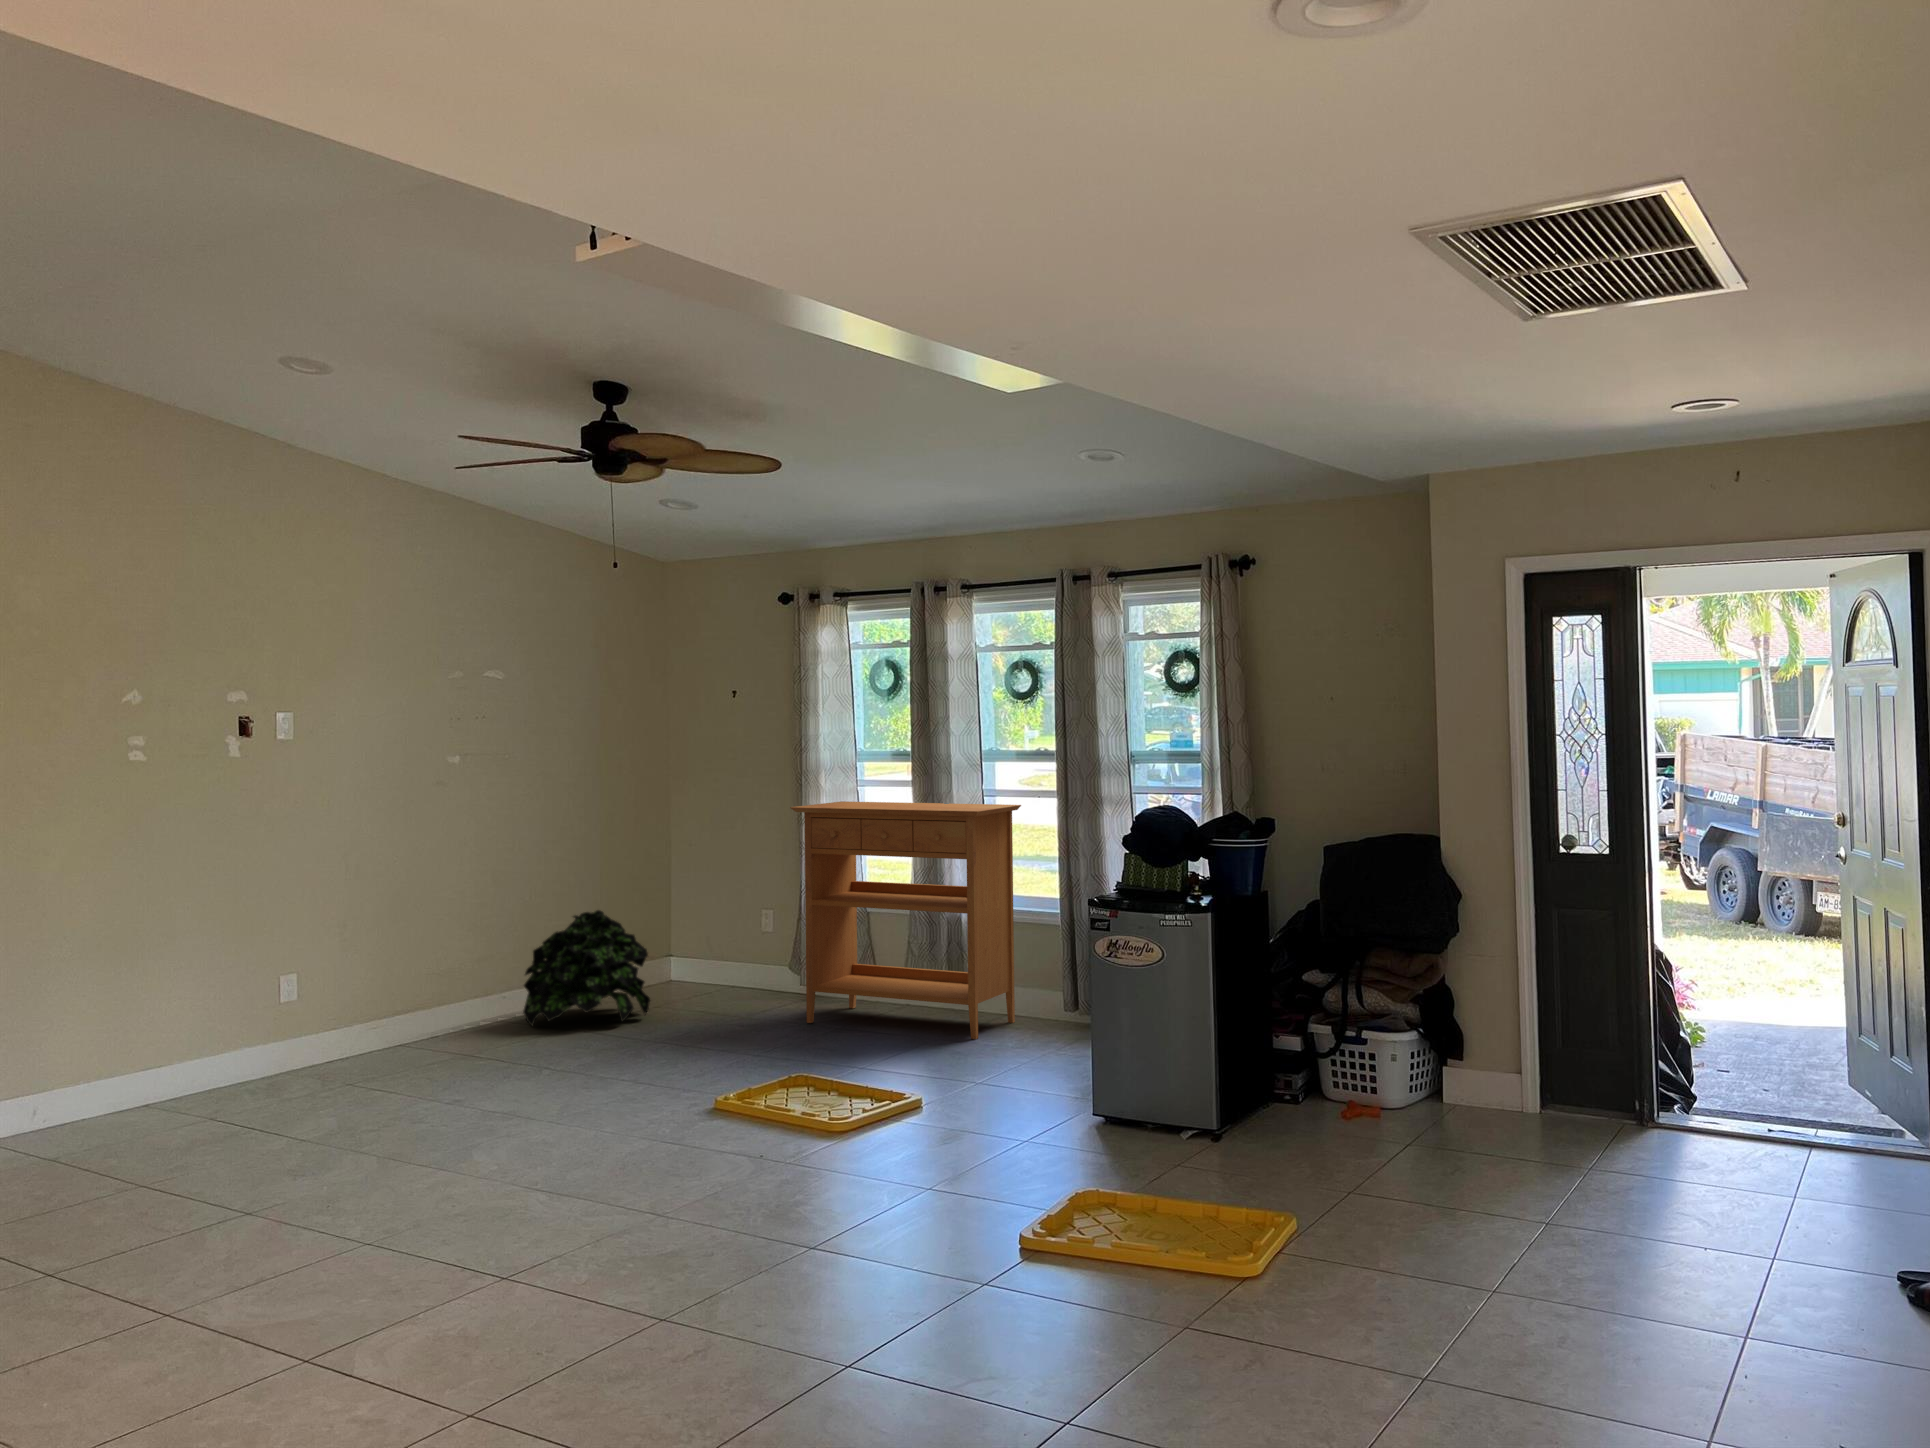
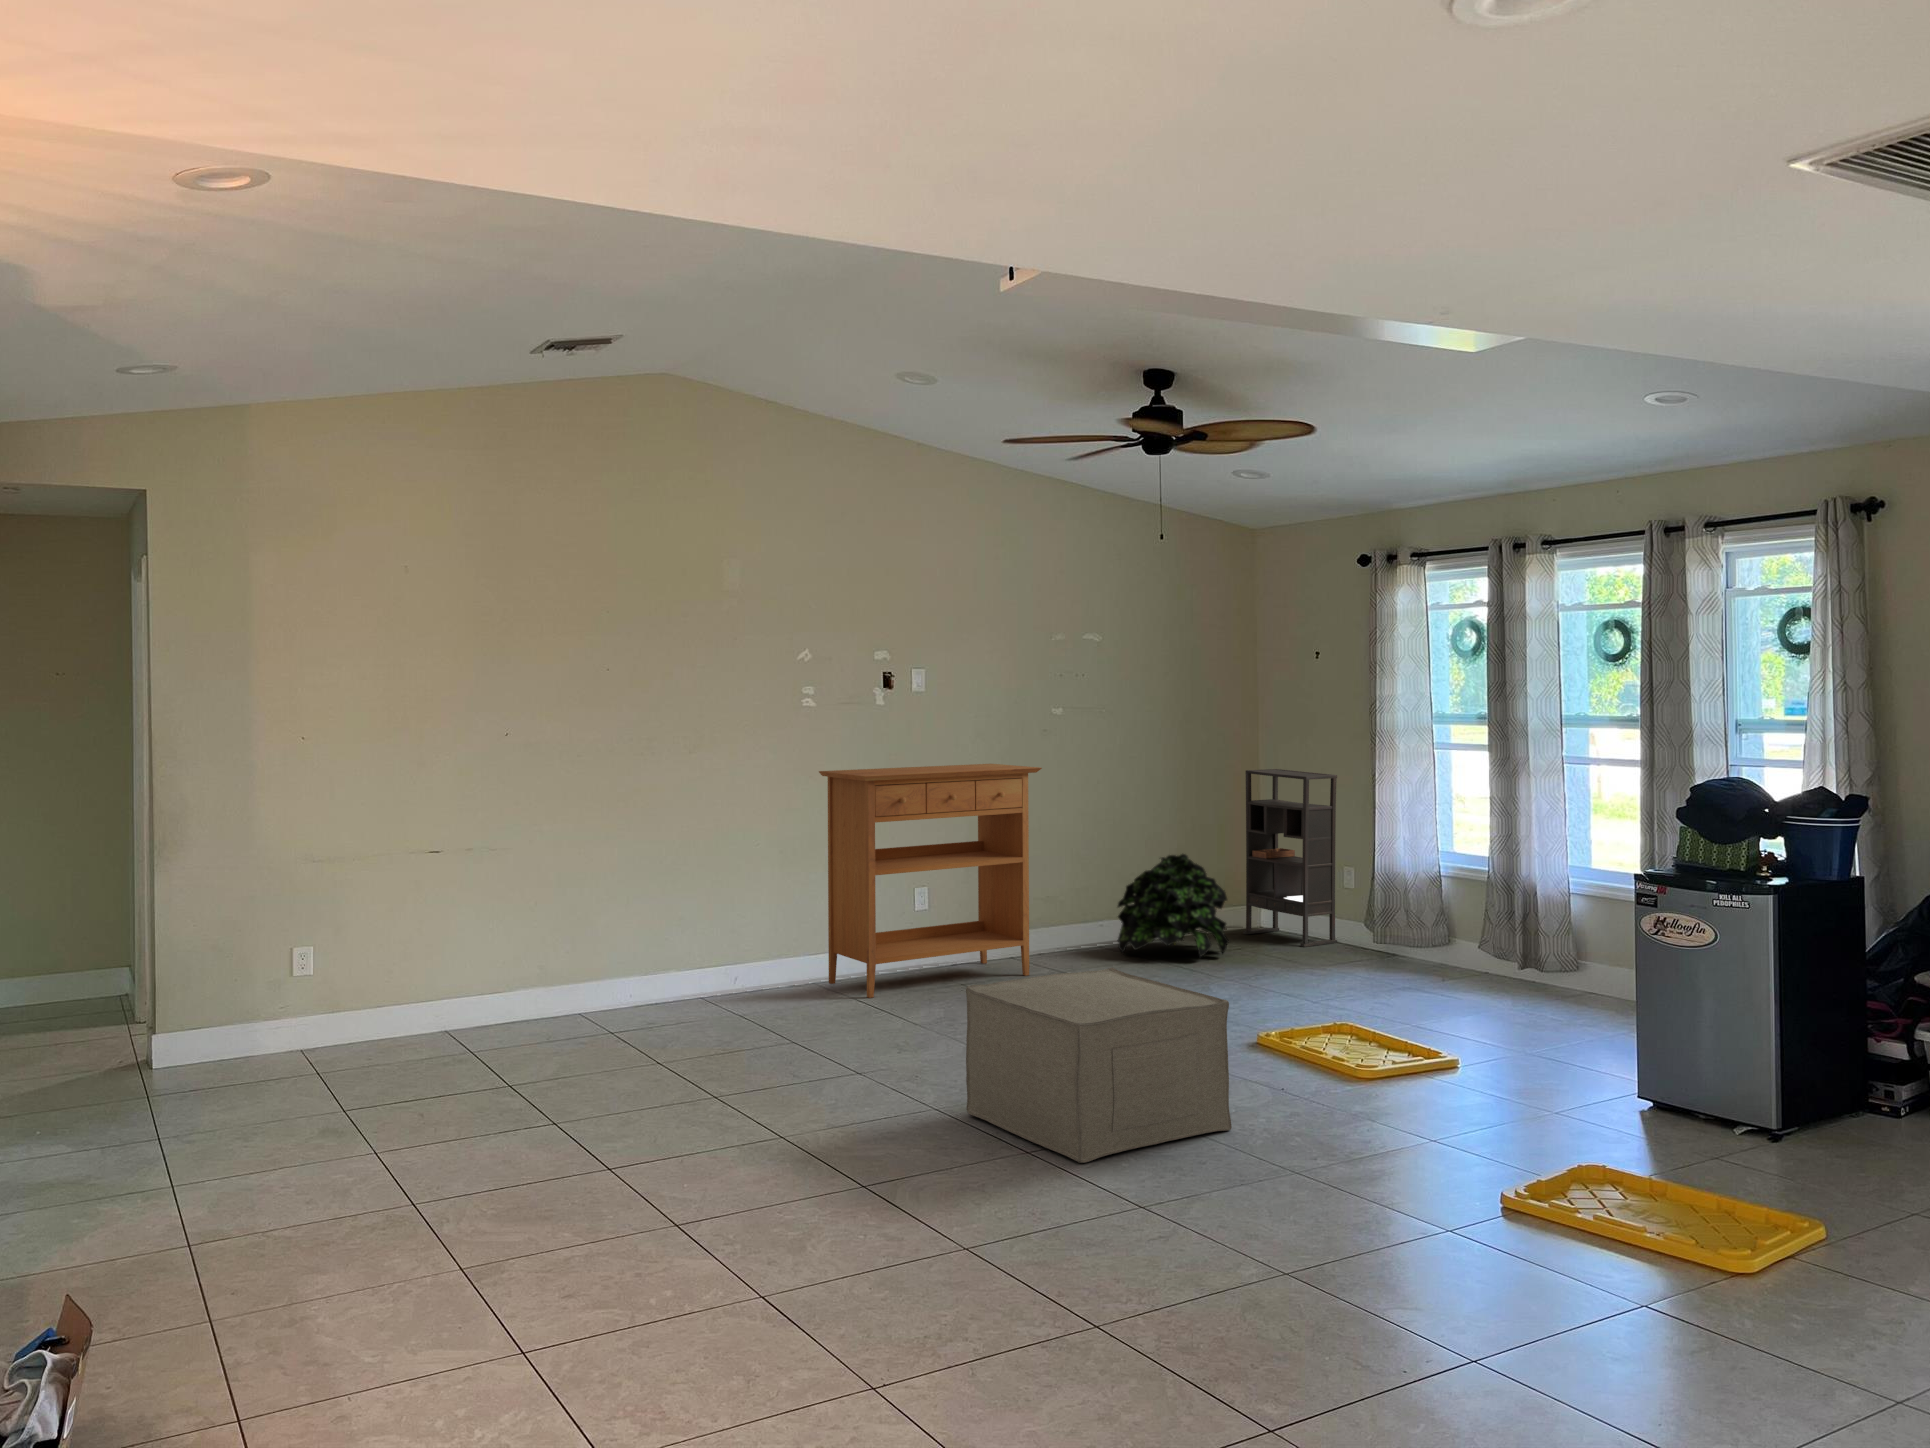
console table: present [790,801,1021,1039] -> present [819,764,1042,998]
bookshelf: none [657,813,757,998] -> present [1243,769,1337,947]
ottoman: none [410,1049,728,1283] -> present [966,968,1232,1163]

